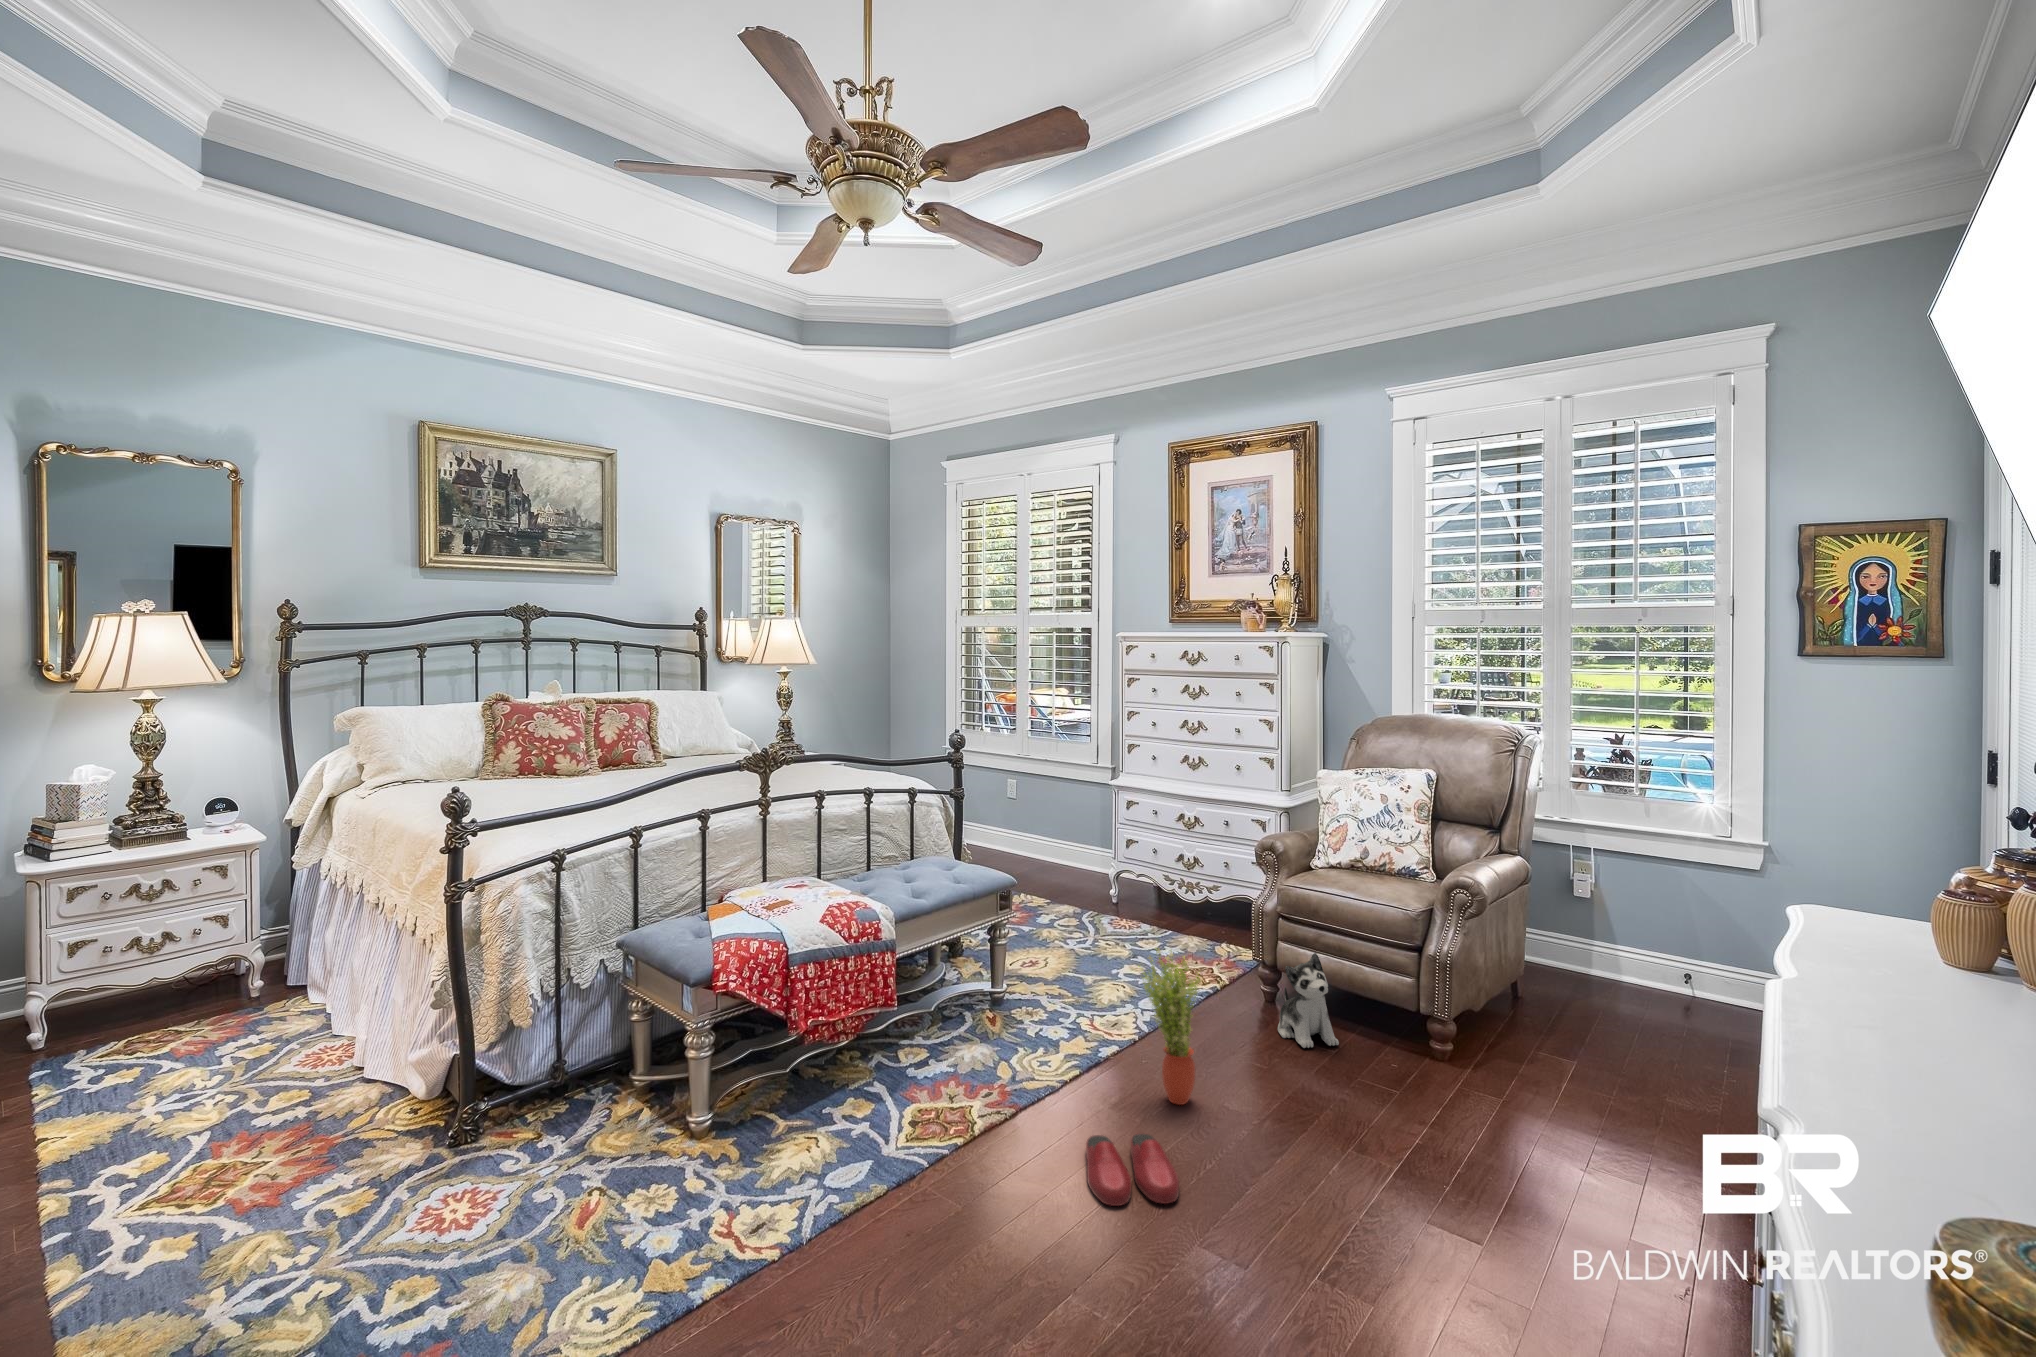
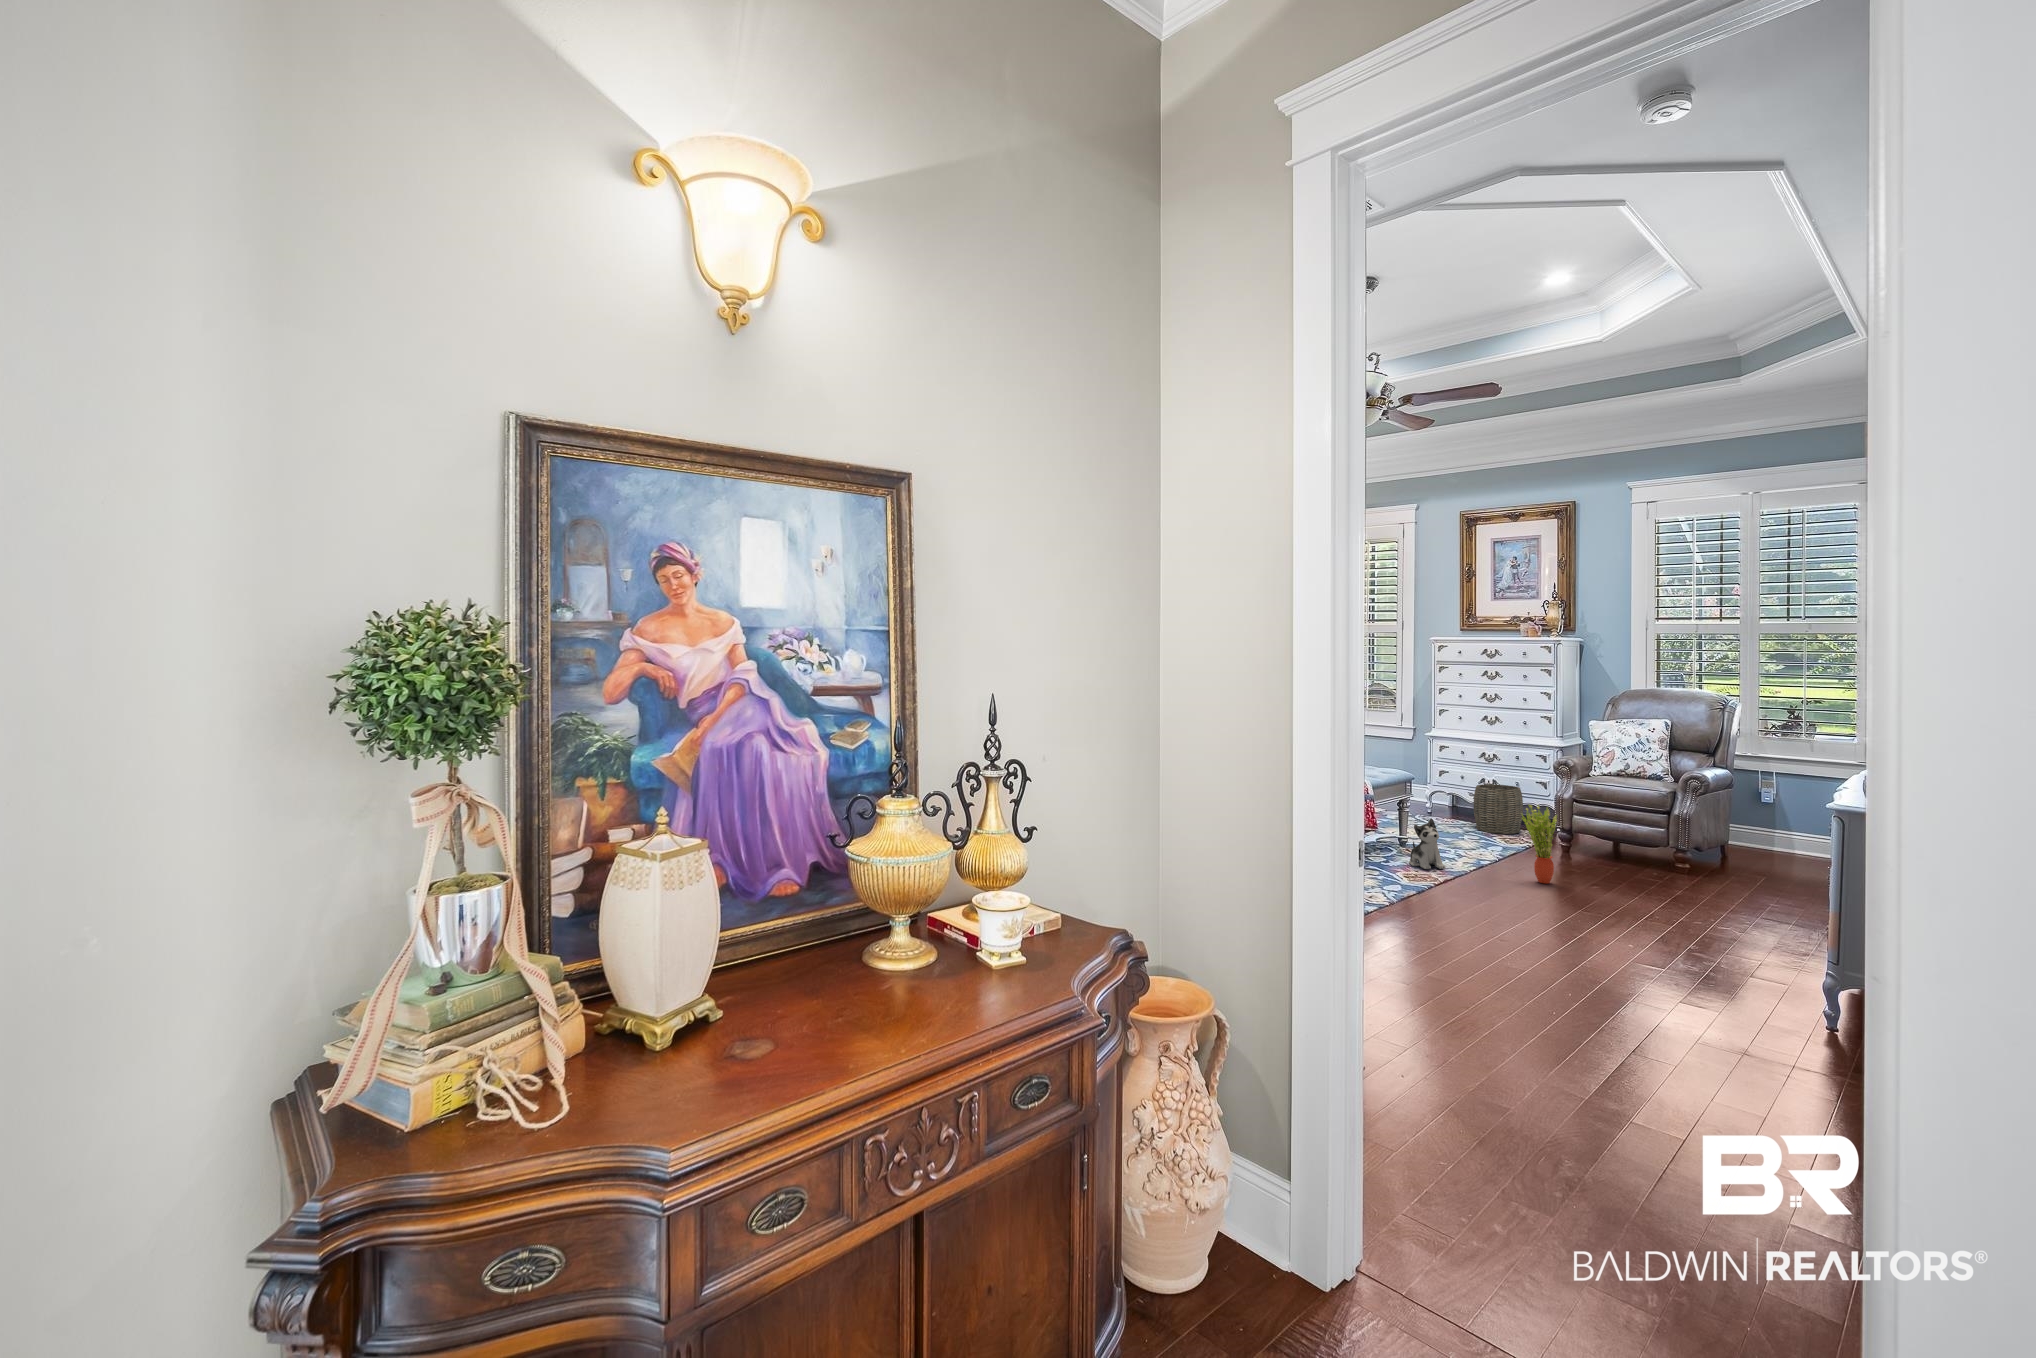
woven basket: none [1157,867,1229,952] -> present [1474,784,1523,834]
plush toy: present [1278,953,1339,1048] -> present [1409,818,1446,869]
slippers: present [1086,1133,1179,1206] -> none [1510,886,1570,908]

